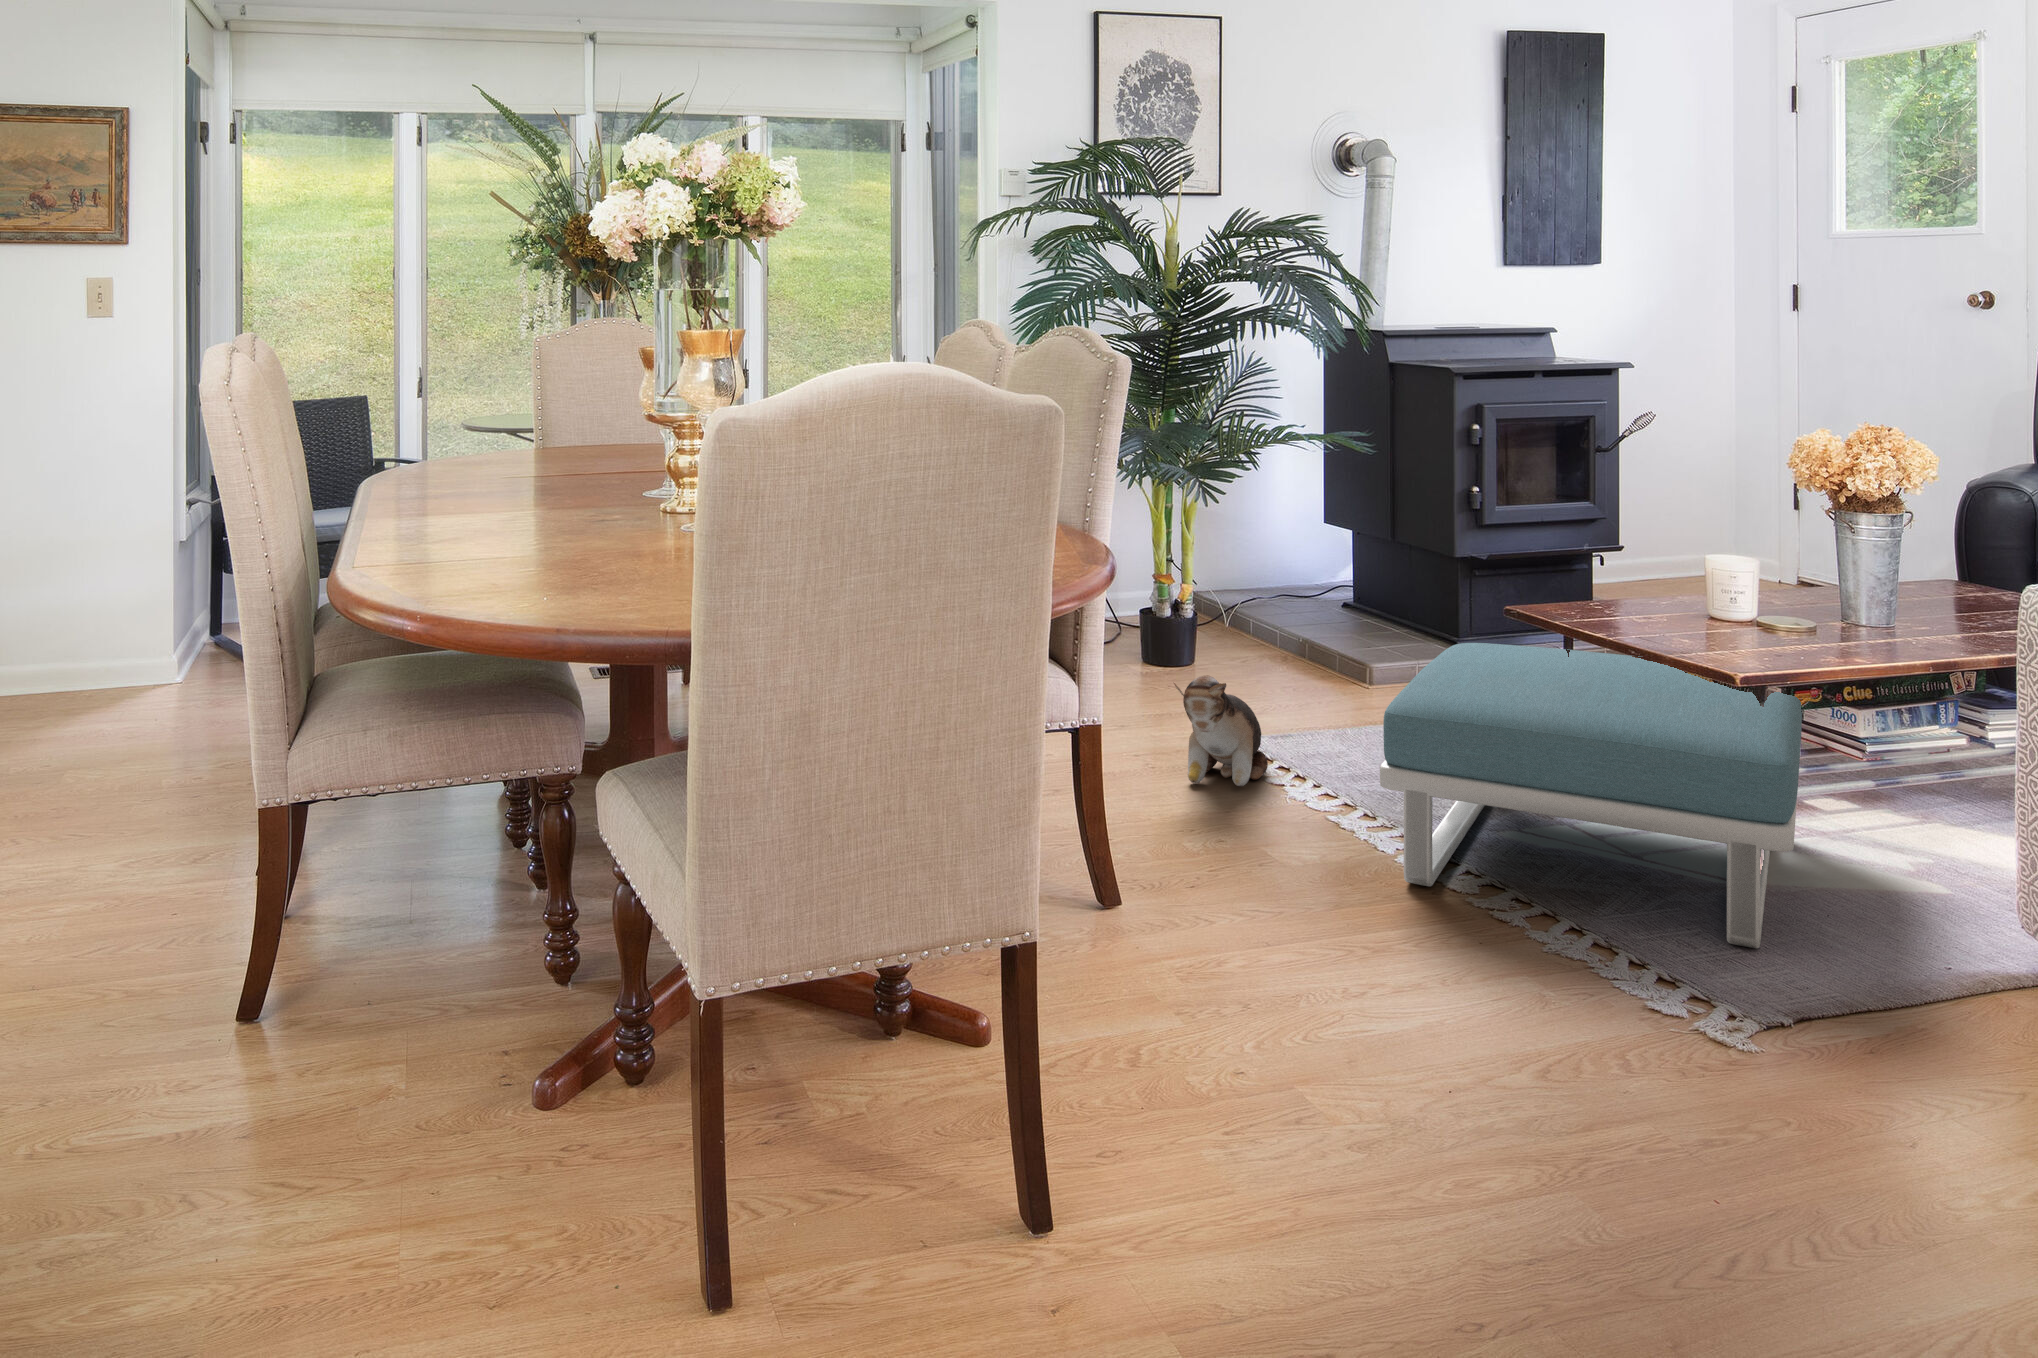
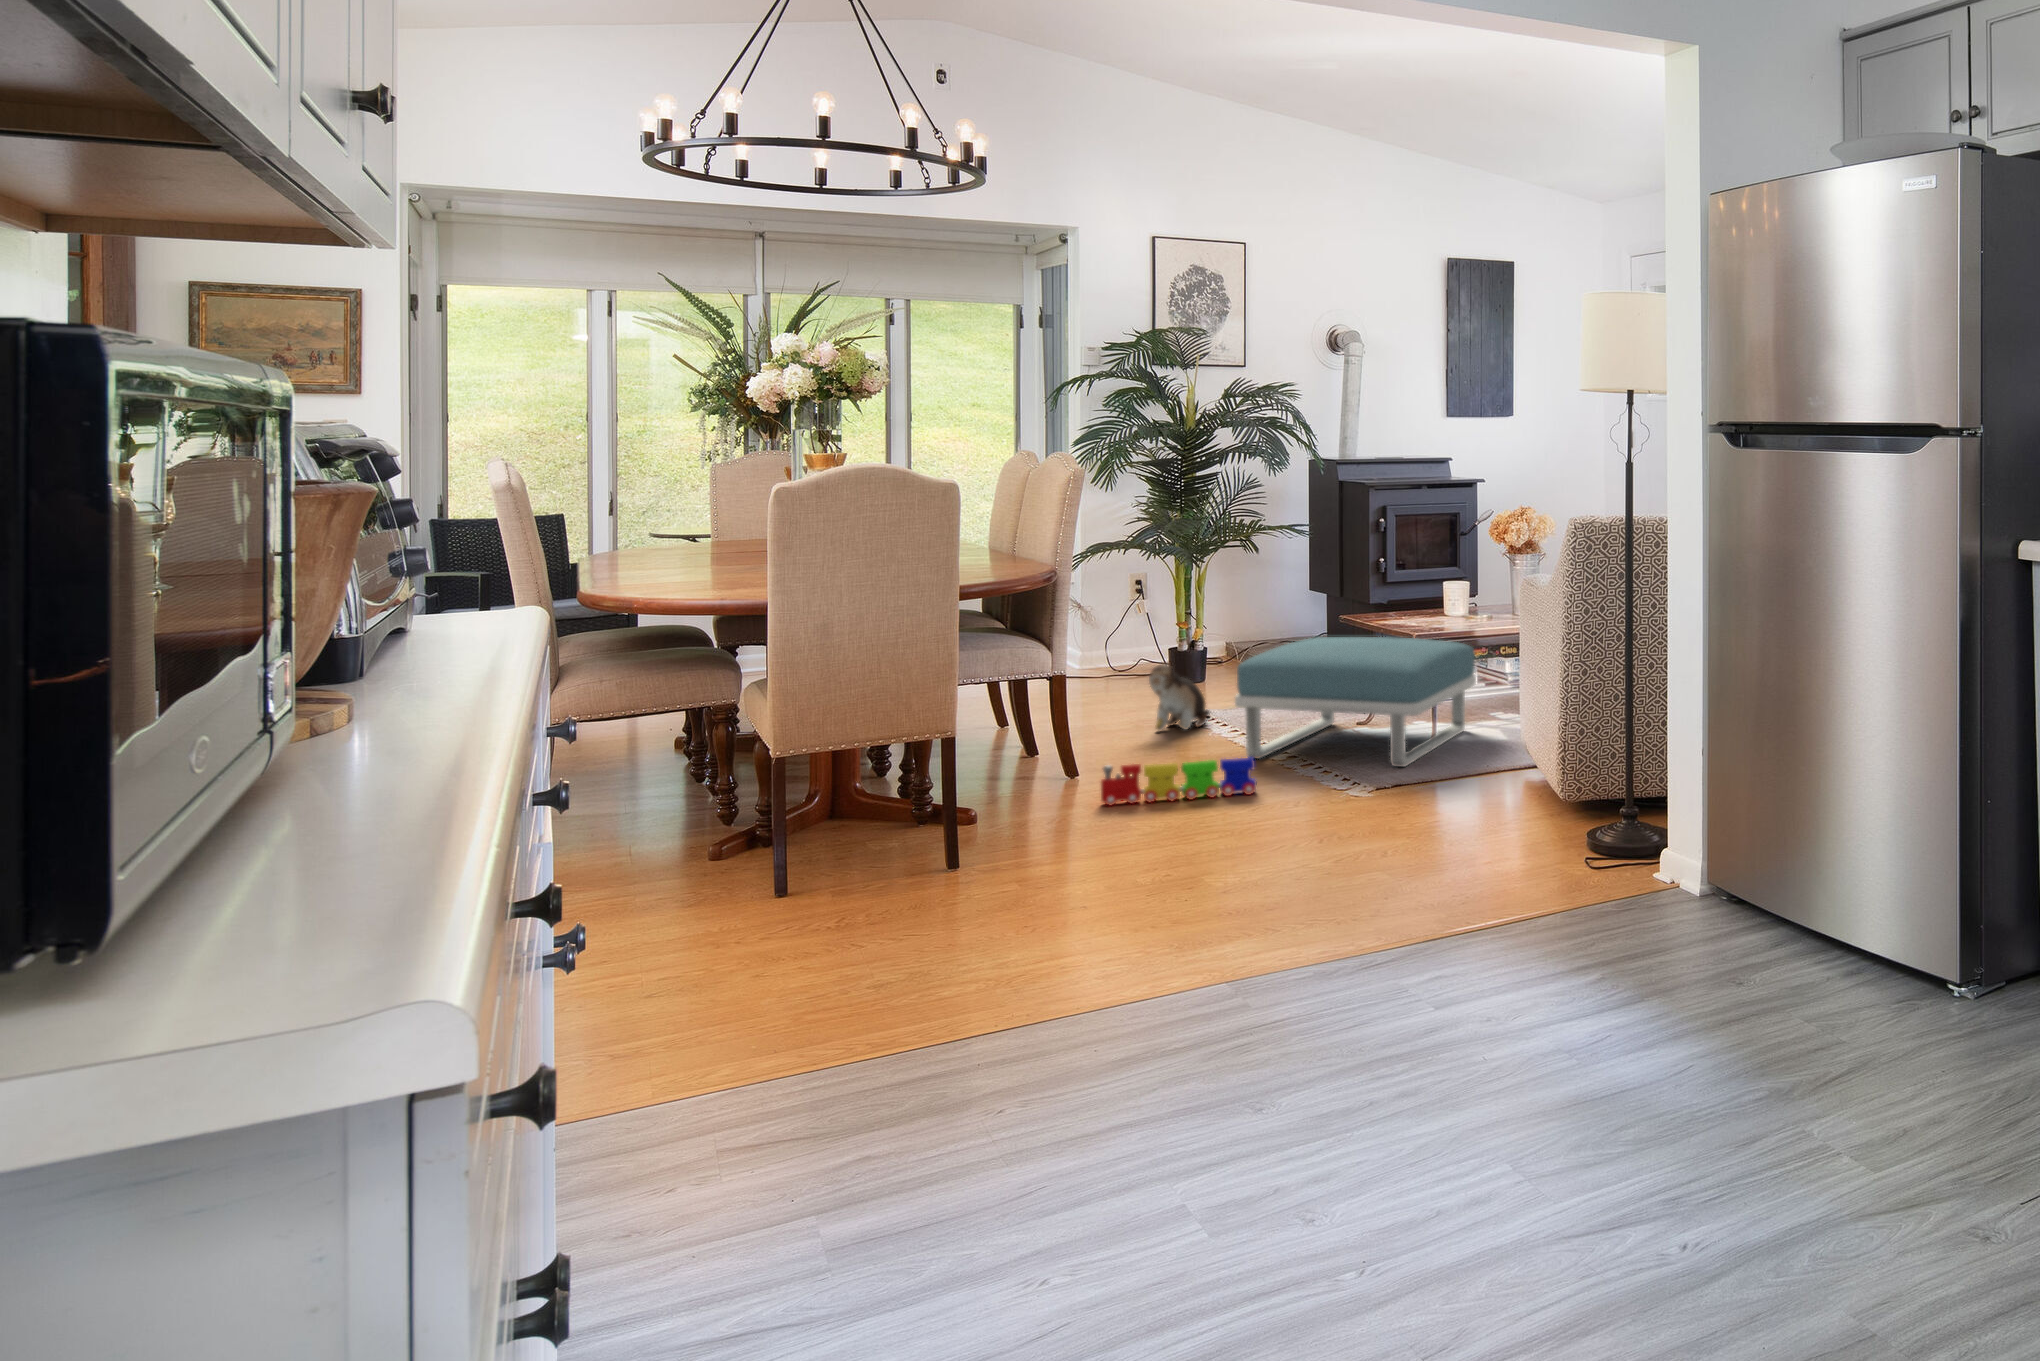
toy train: none [1200,934,1503,1017] -> present [1101,758,1256,805]

